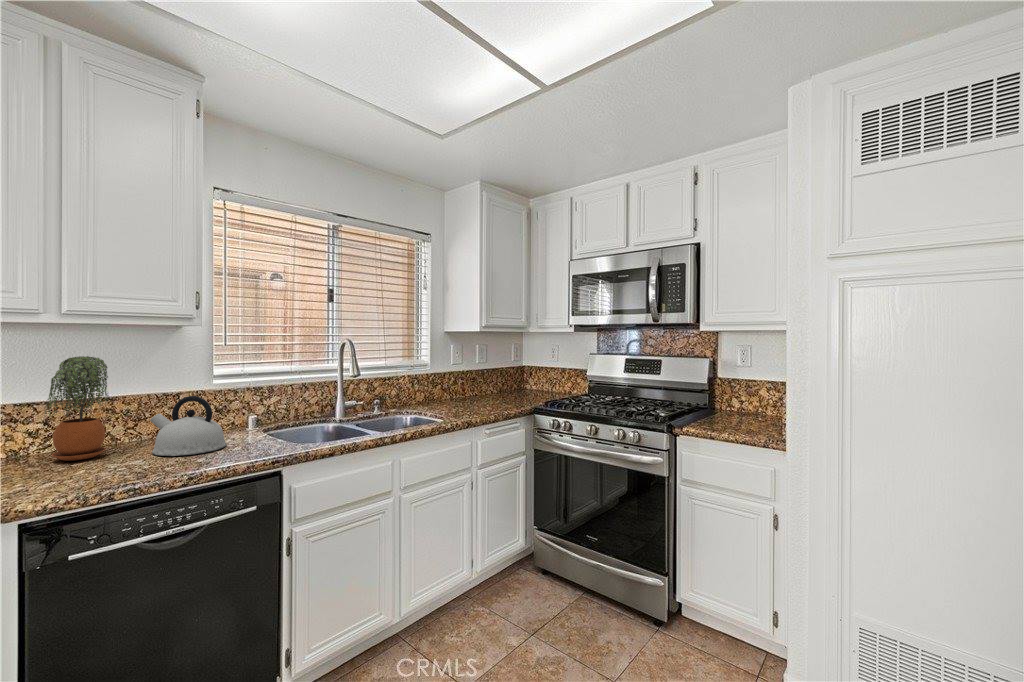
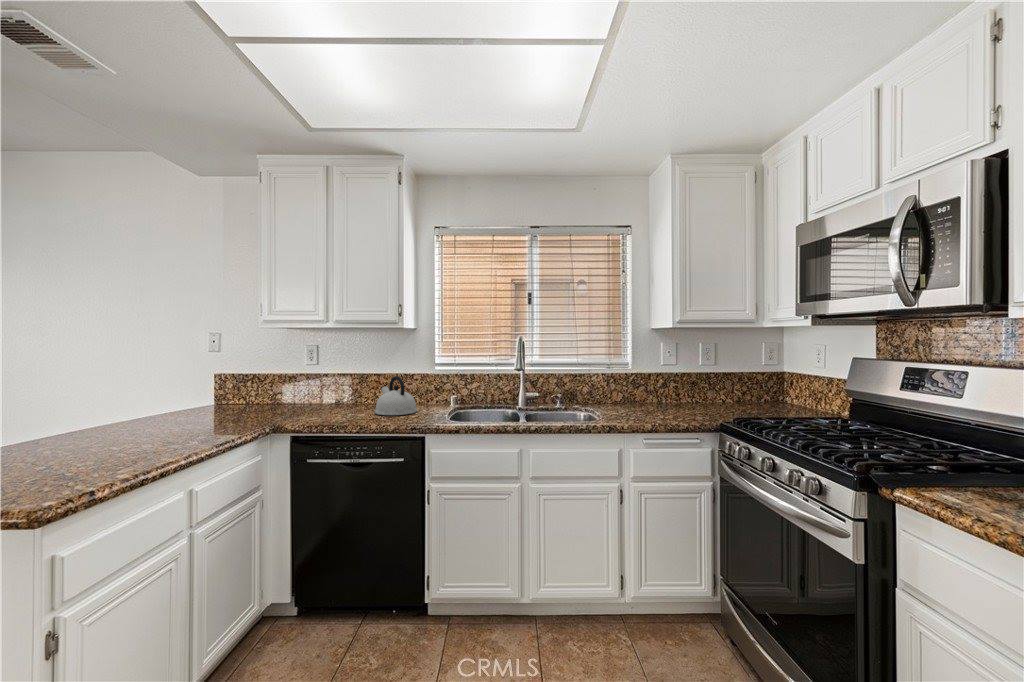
potted plant: present [45,356,109,461] -> none [336,348,368,409]

